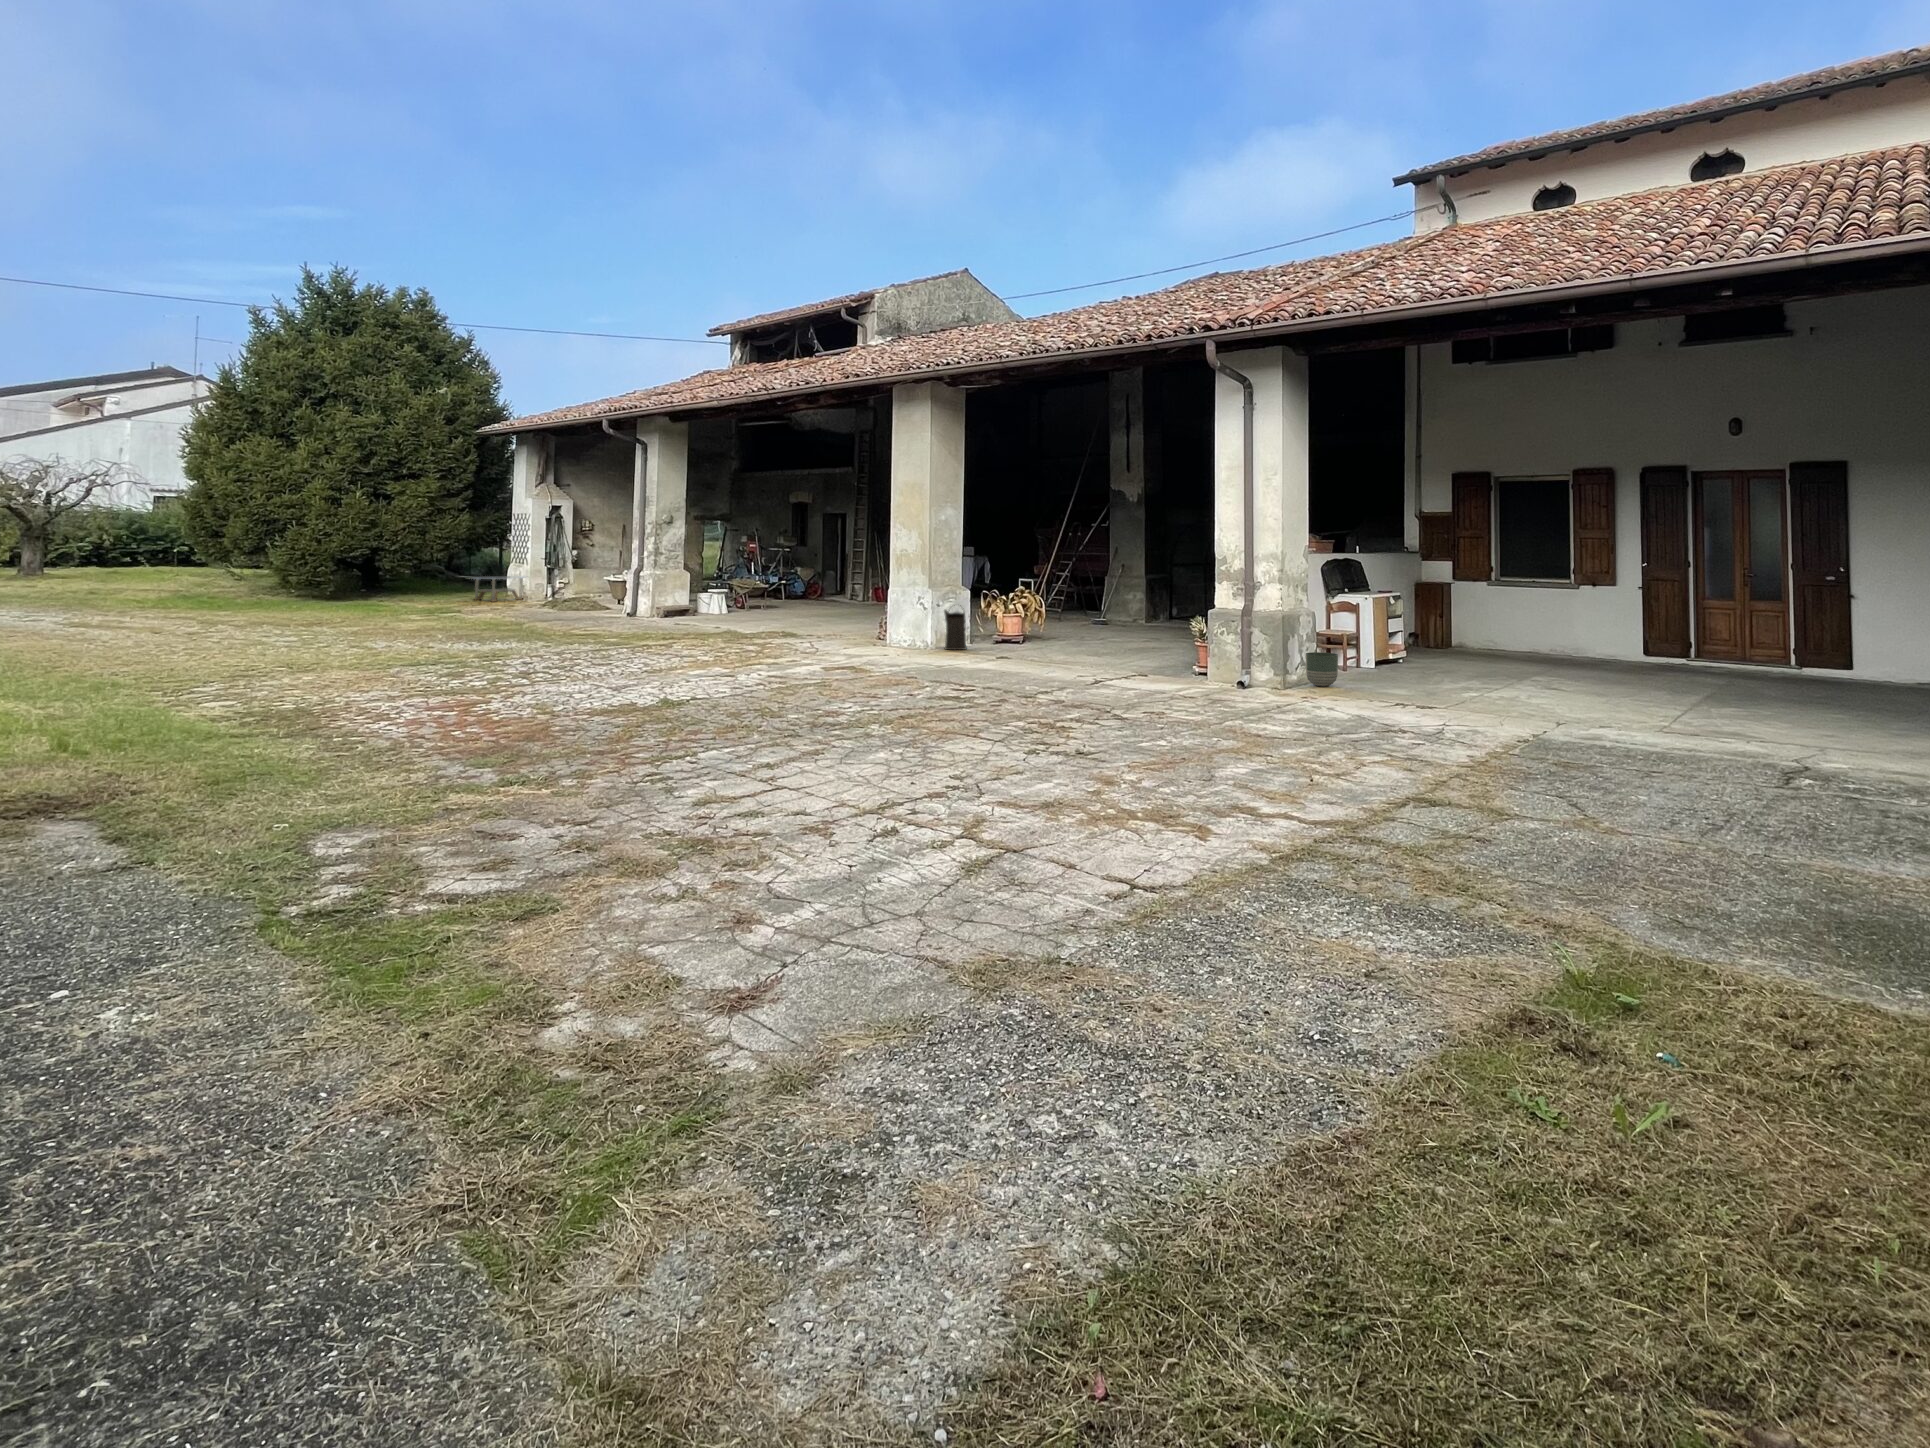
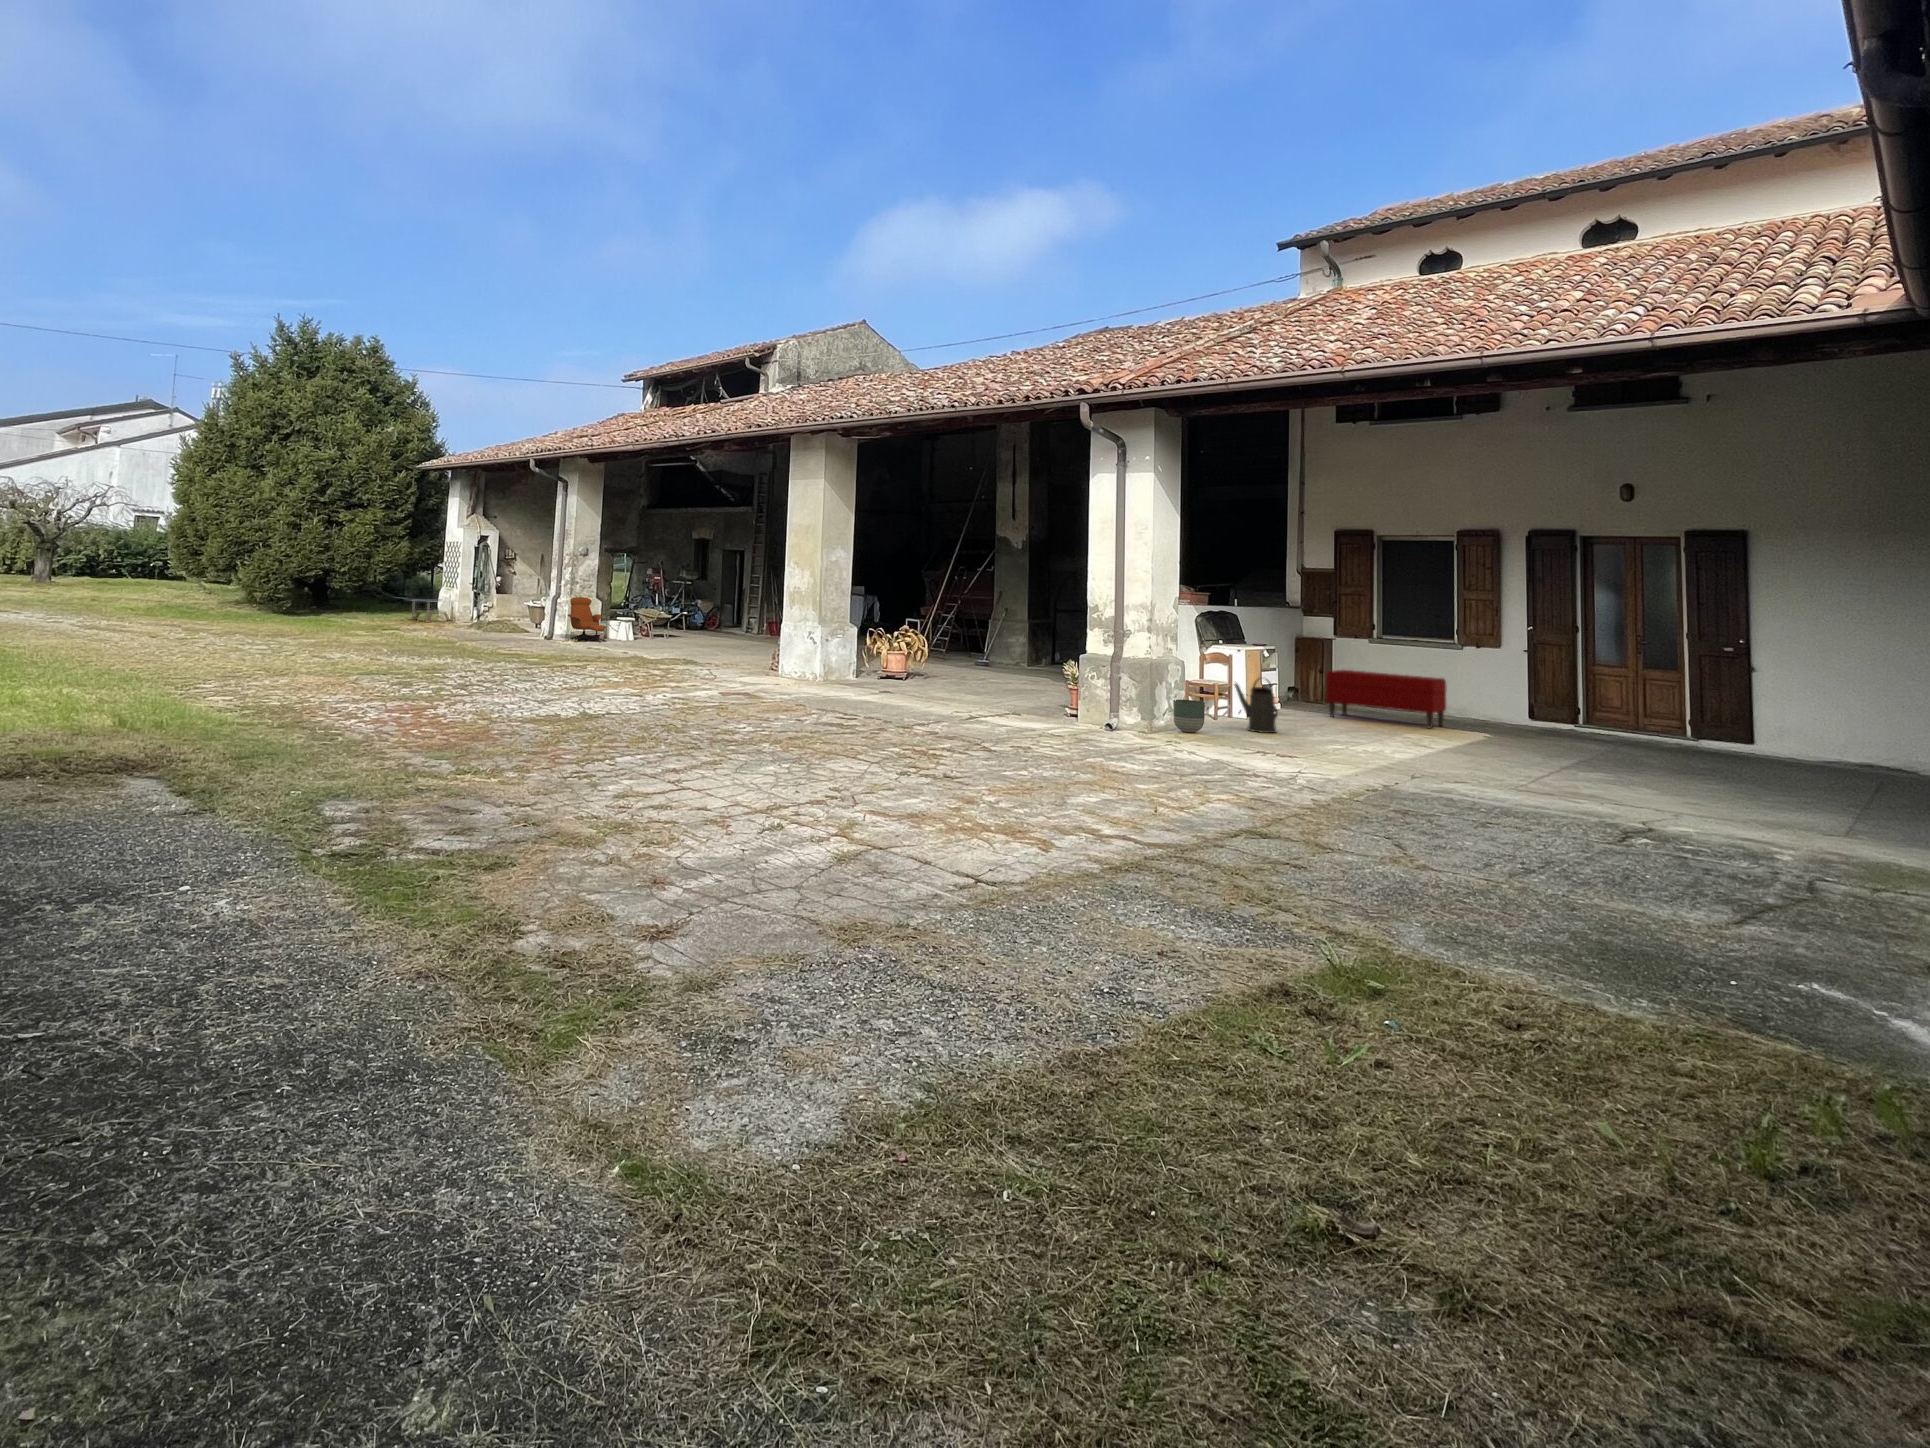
lounge chair: none [650,568,695,616] -> present [568,597,606,642]
watering can: present [944,610,967,650] -> present [1235,679,1278,733]
bench: none [1451,613,1568,670] -> present [1326,670,1447,729]

